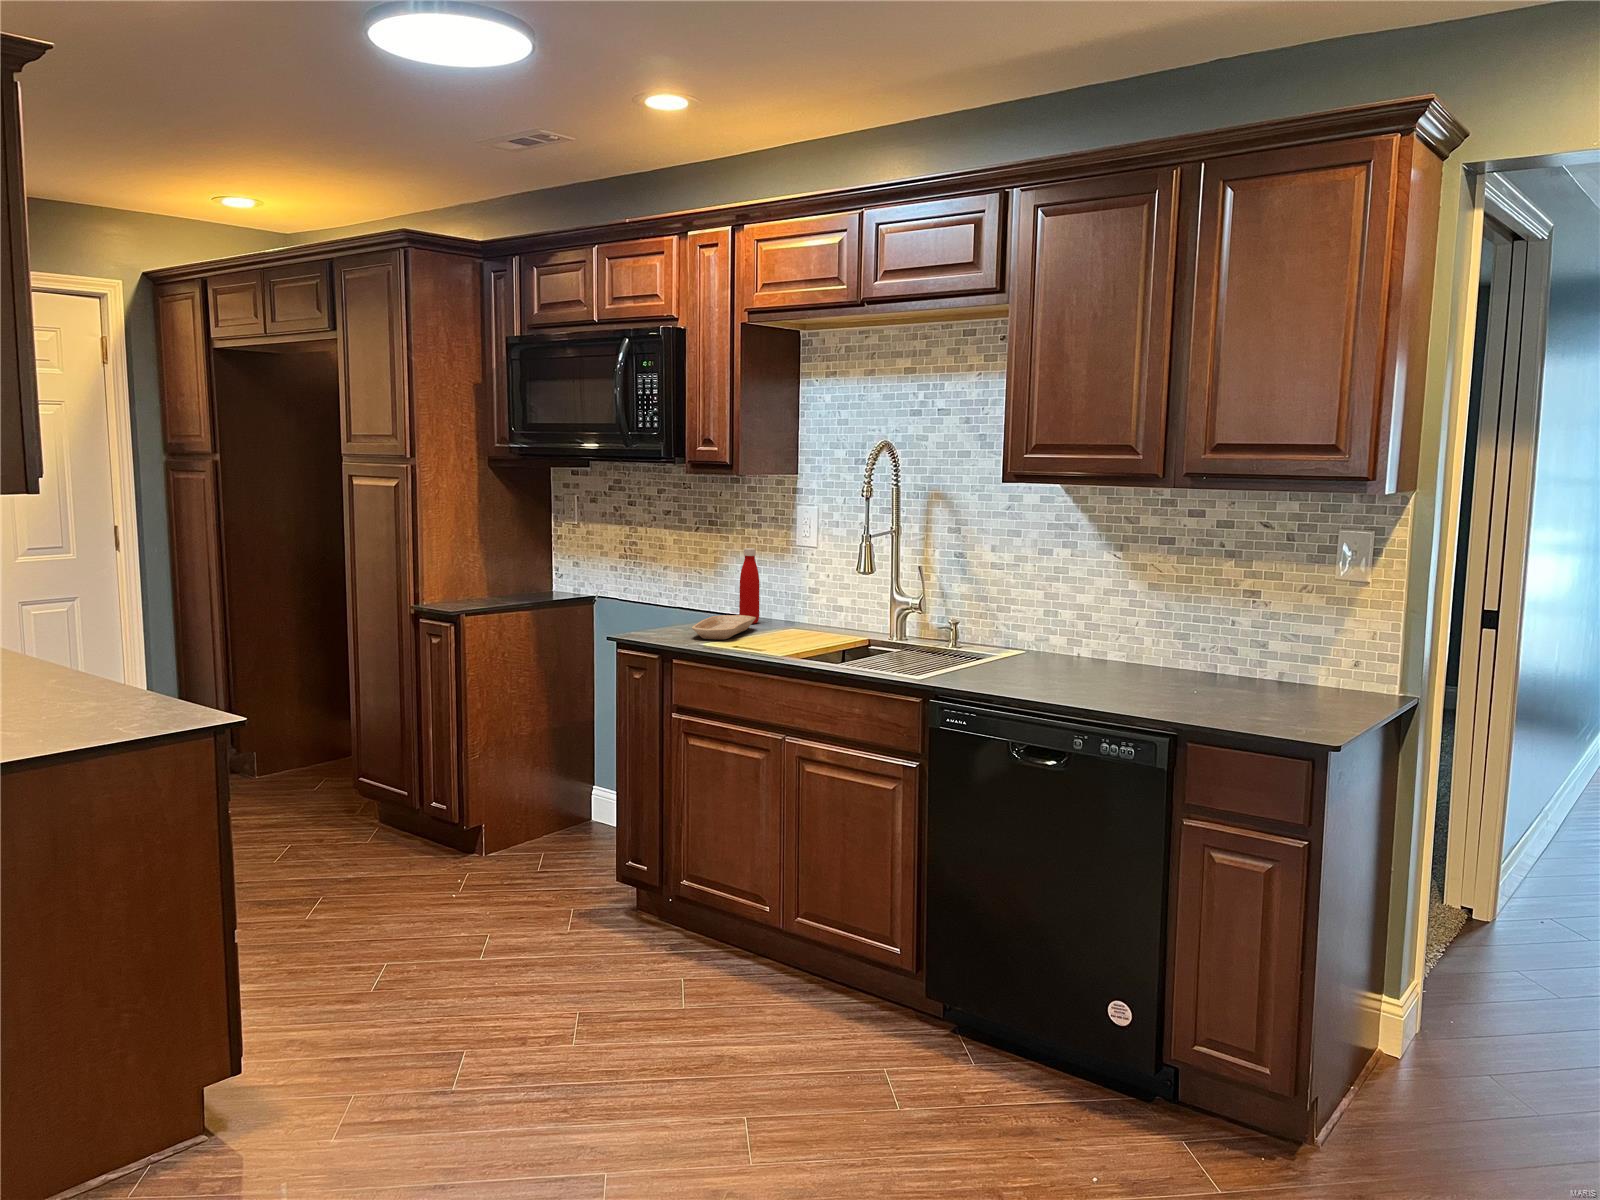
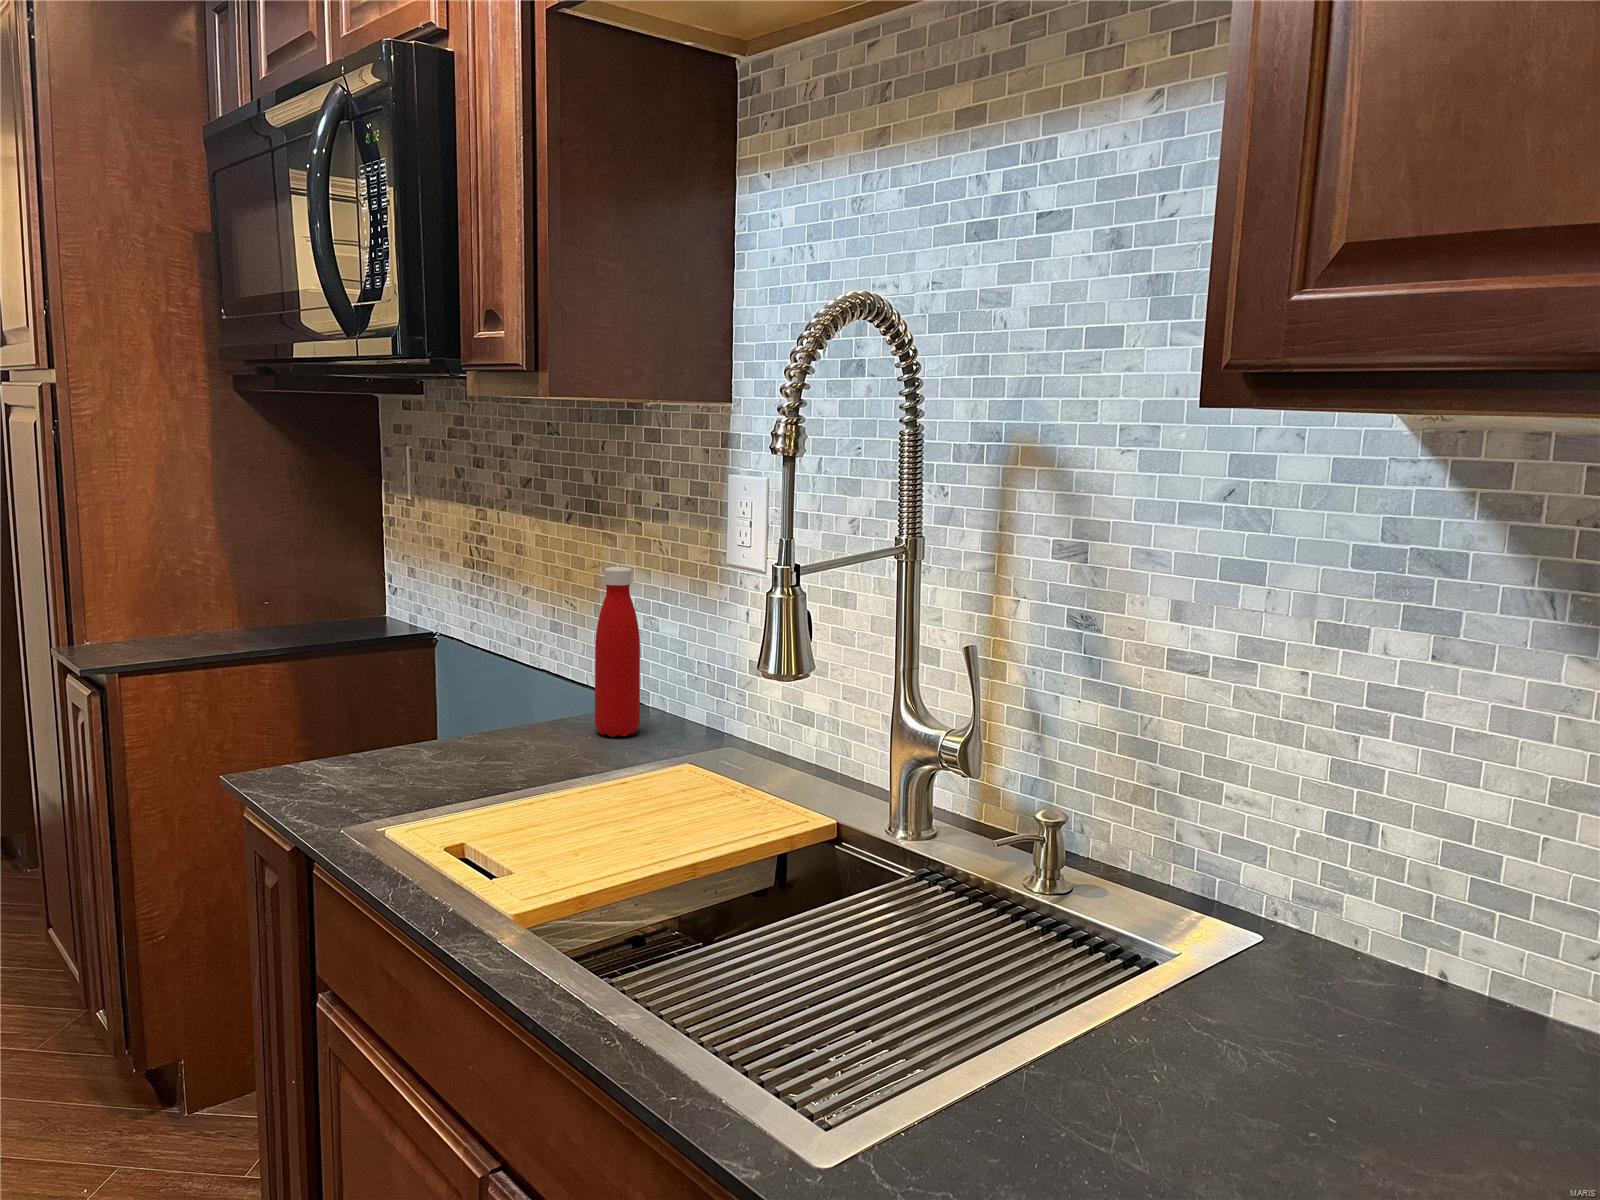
tray: present [692,615,756,640] -> none [391,719,603,804]

